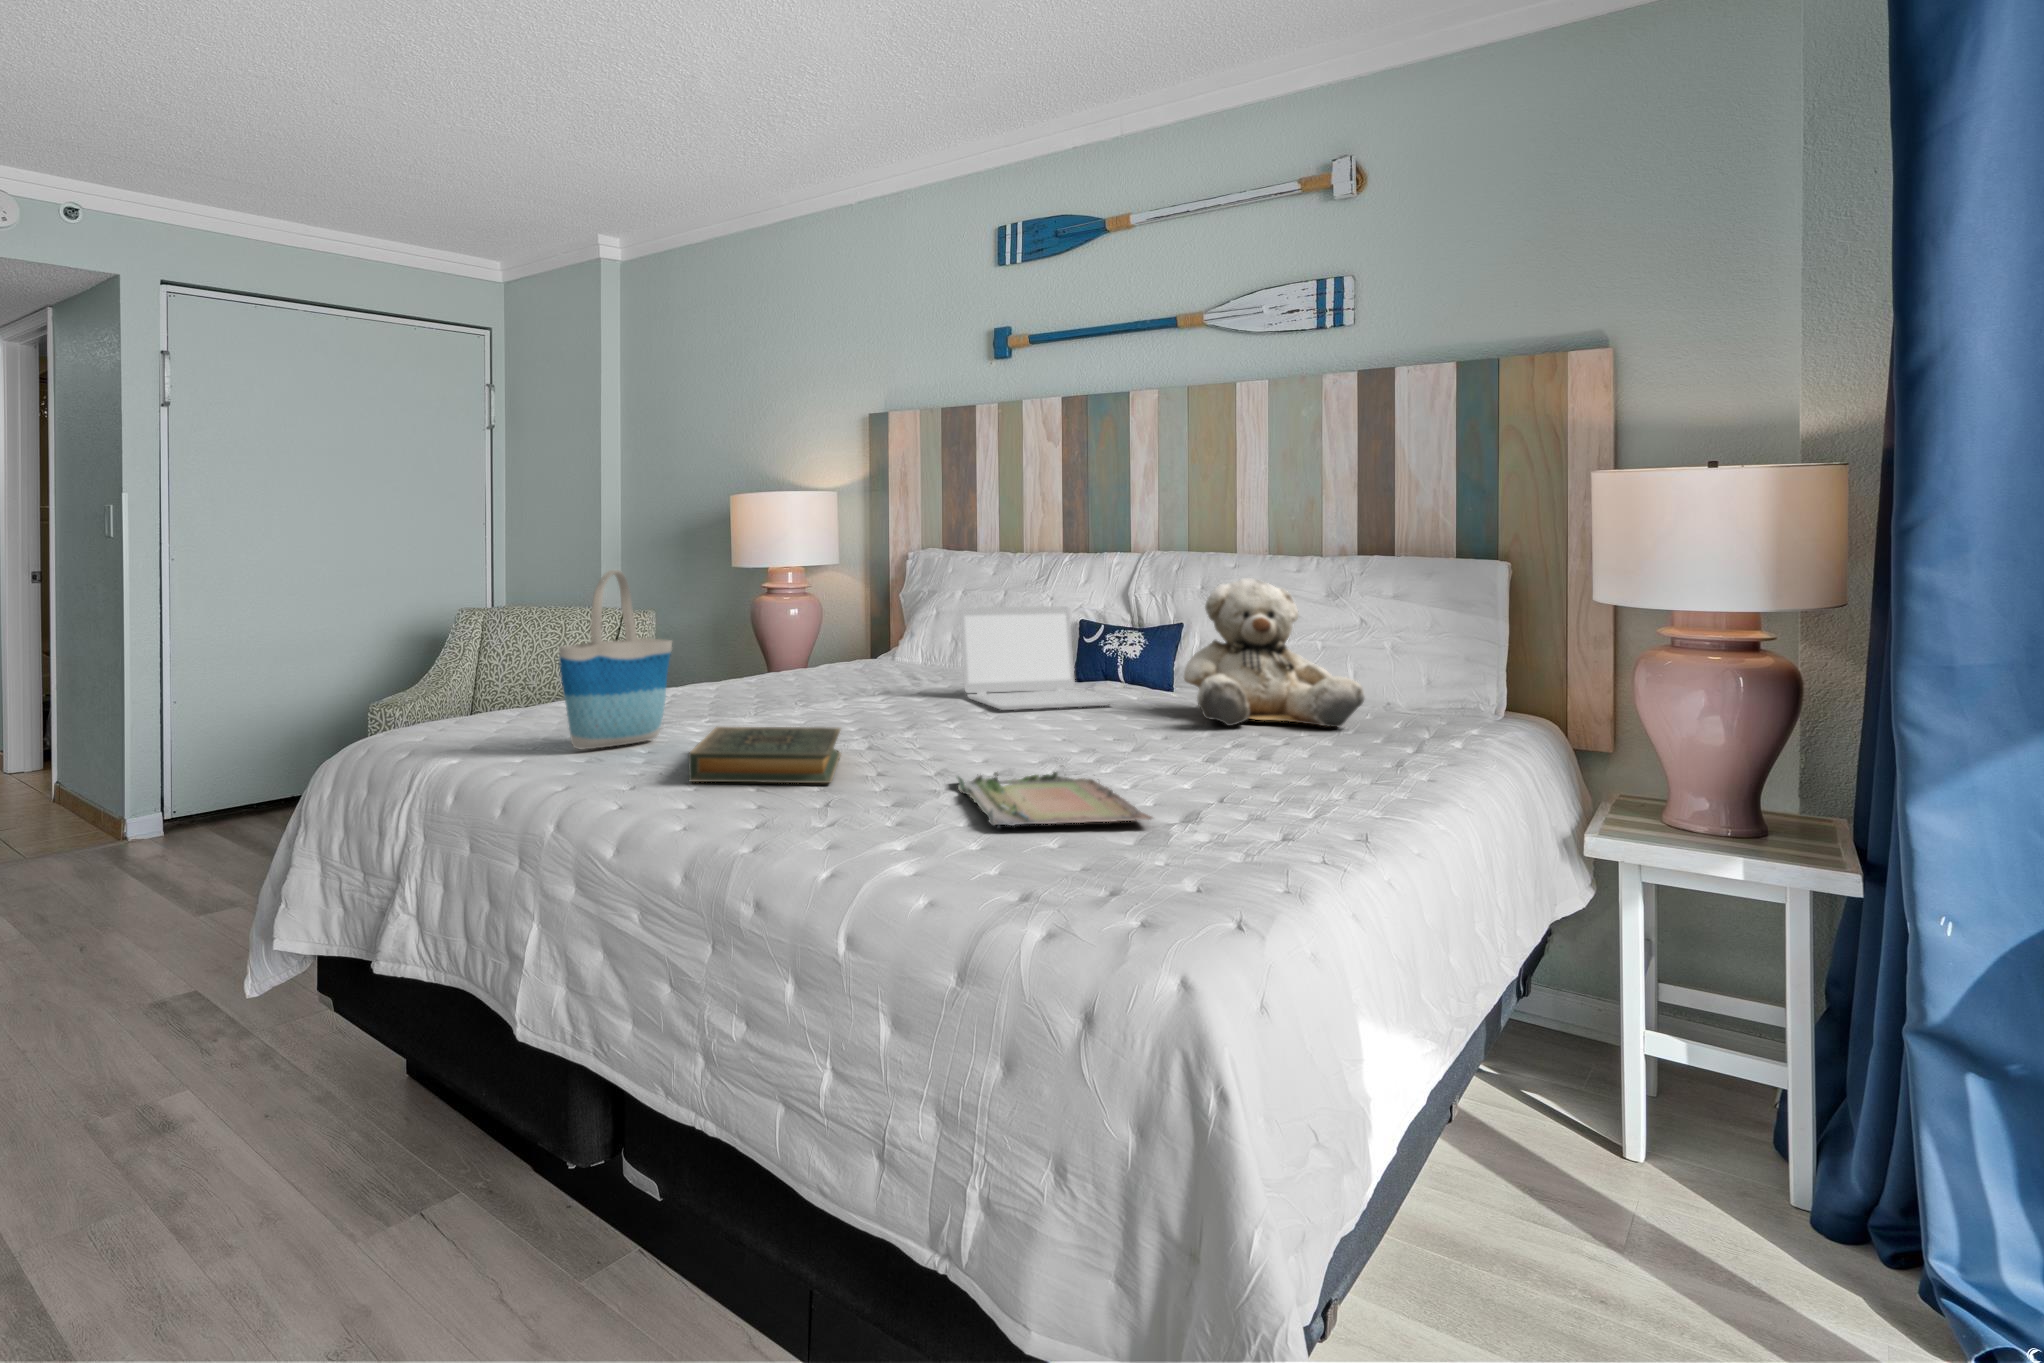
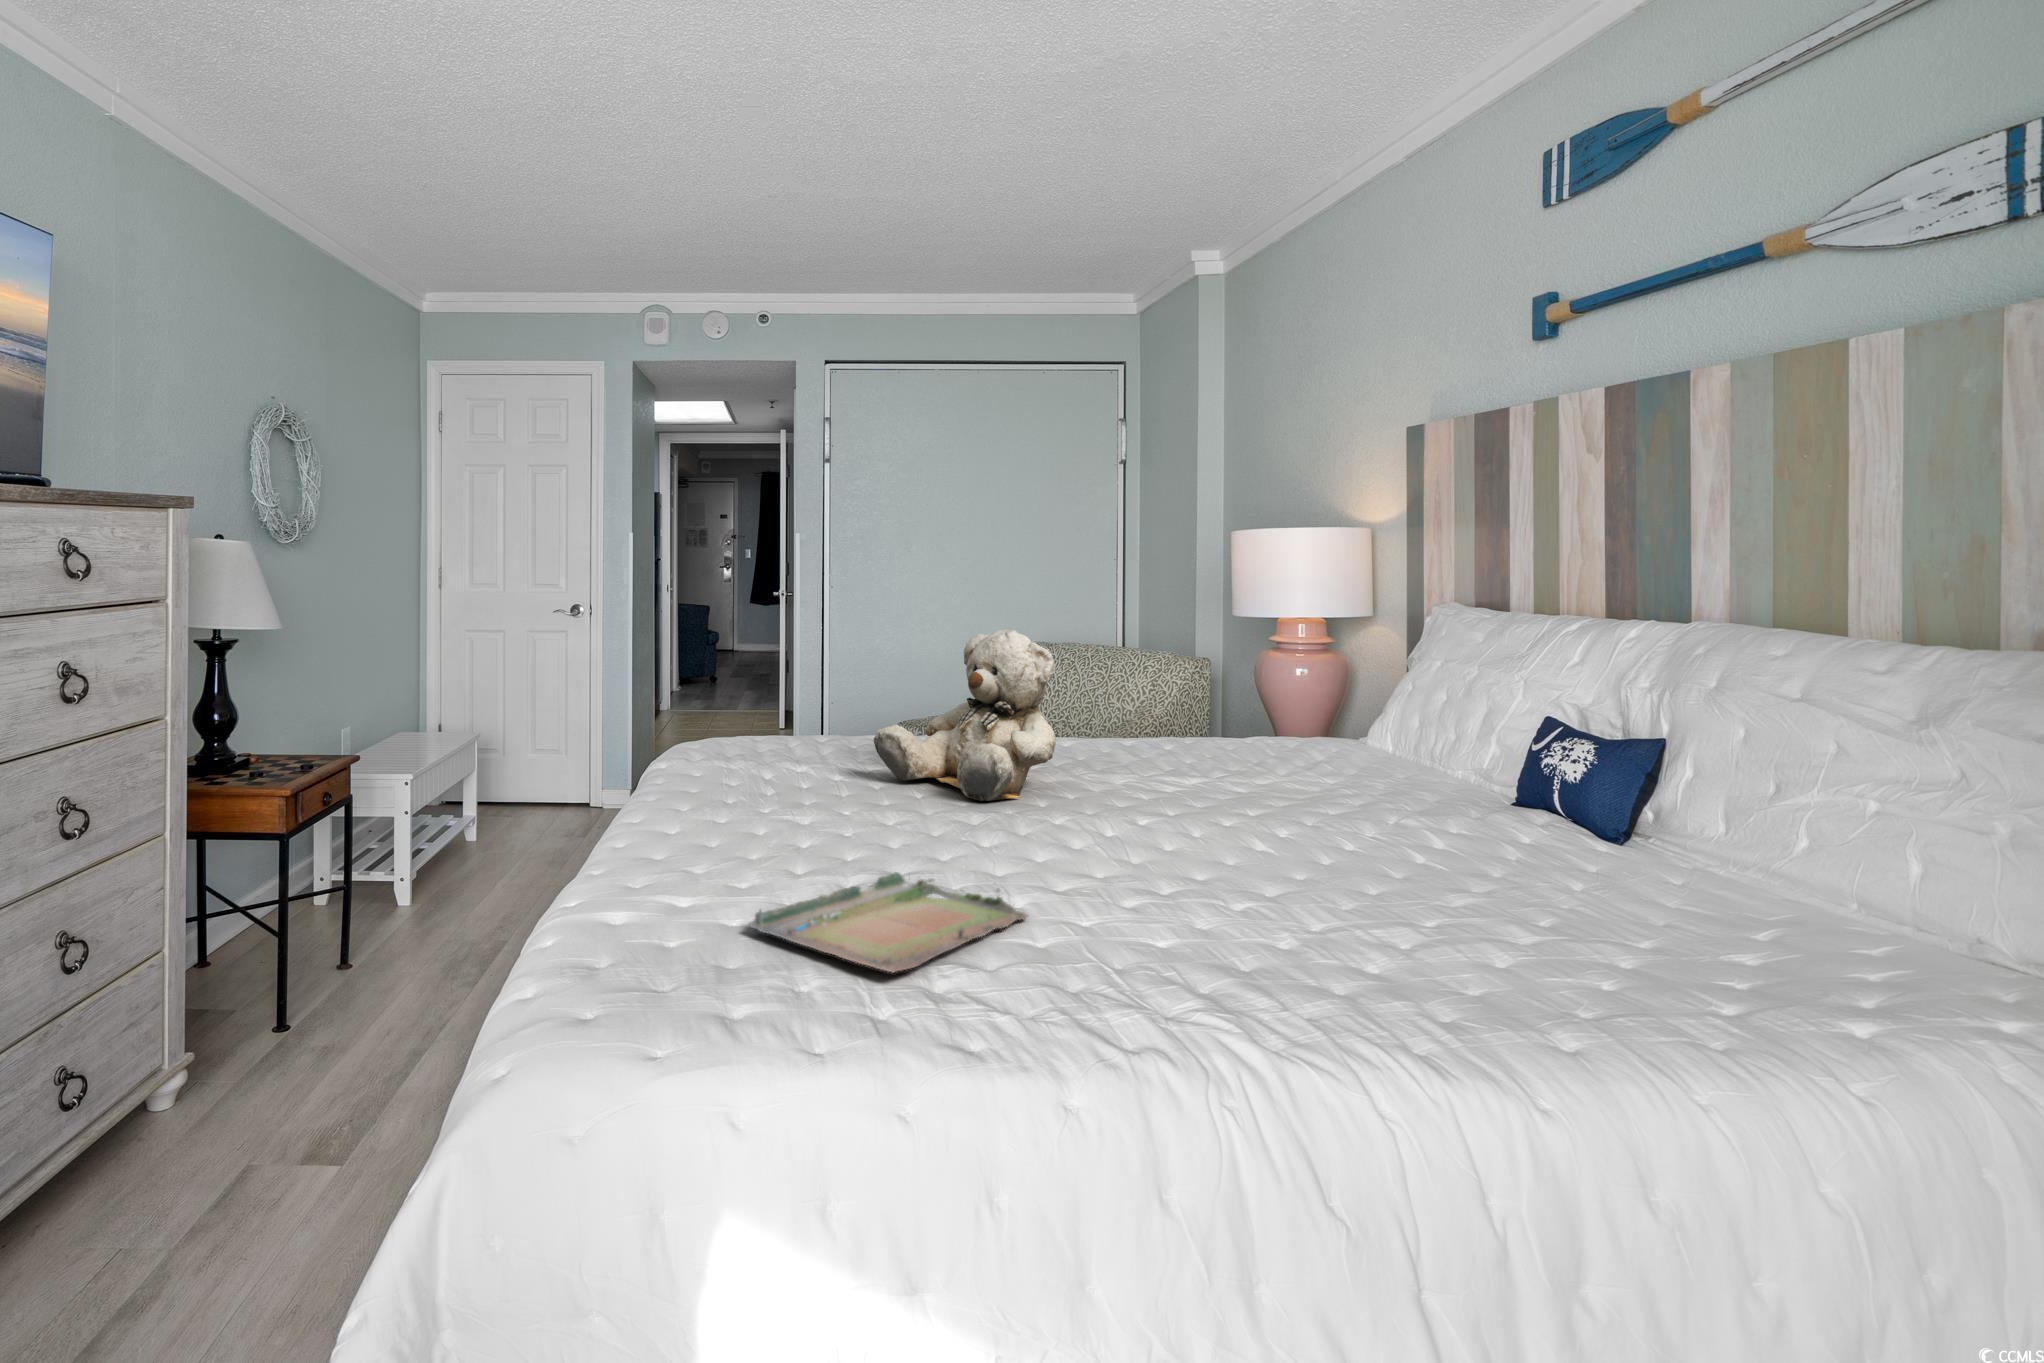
tote bag: present [559,570,672,749] -> none [719,612,840,781]
teddy bear: present [1184,578,1365,727] -> present [874,629,1056,801]
laptop: present [960,606,1115,710] -> none [1242,682,1445,844]
hardback book: present [689,727,841,783] -> none [708,777,918,851]

